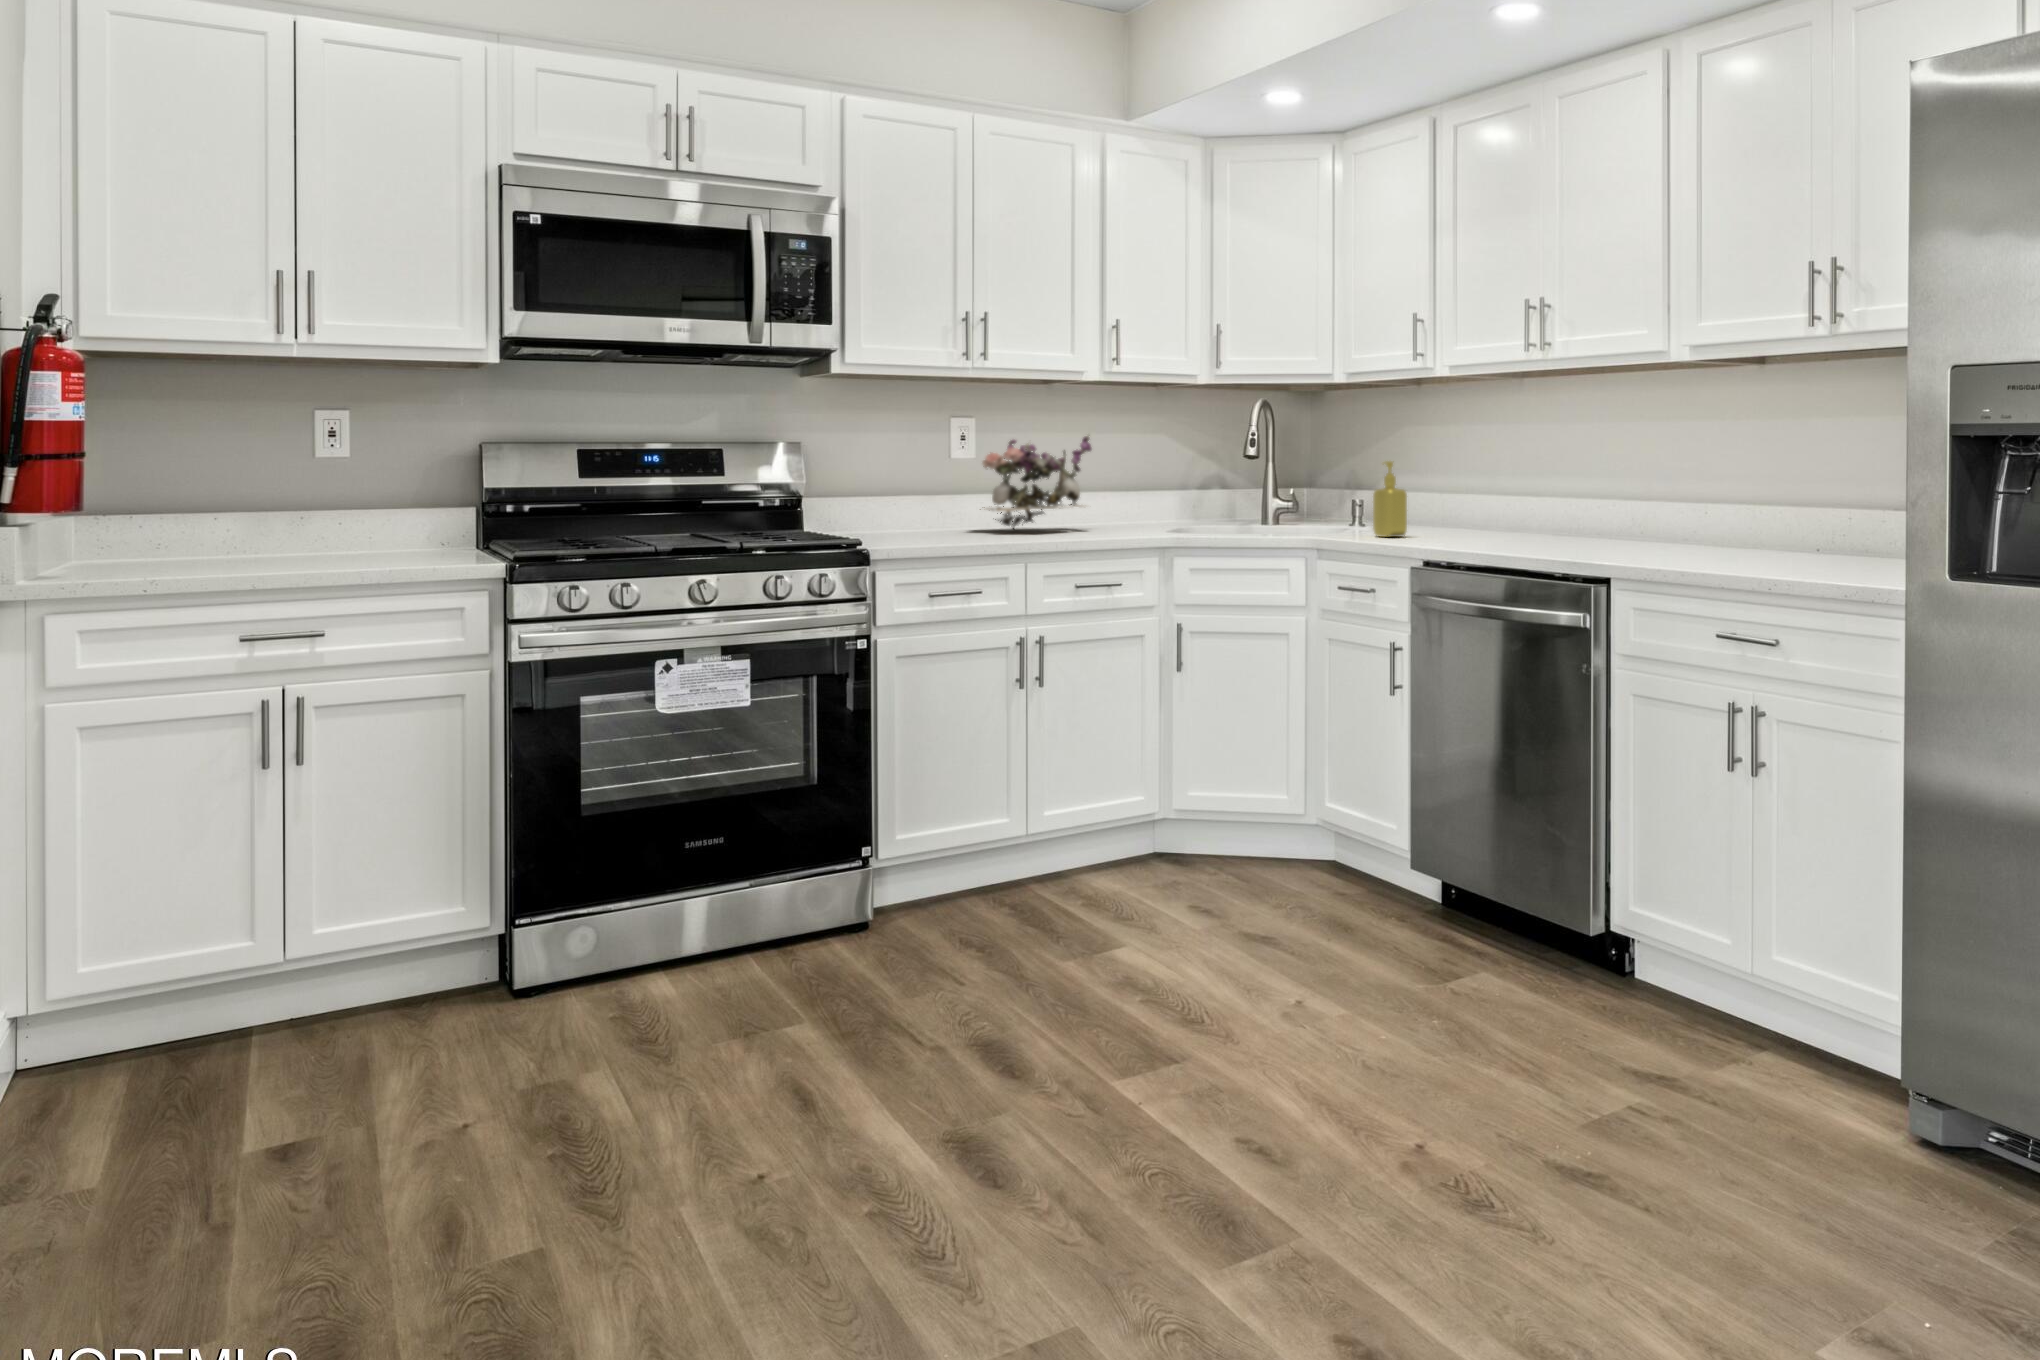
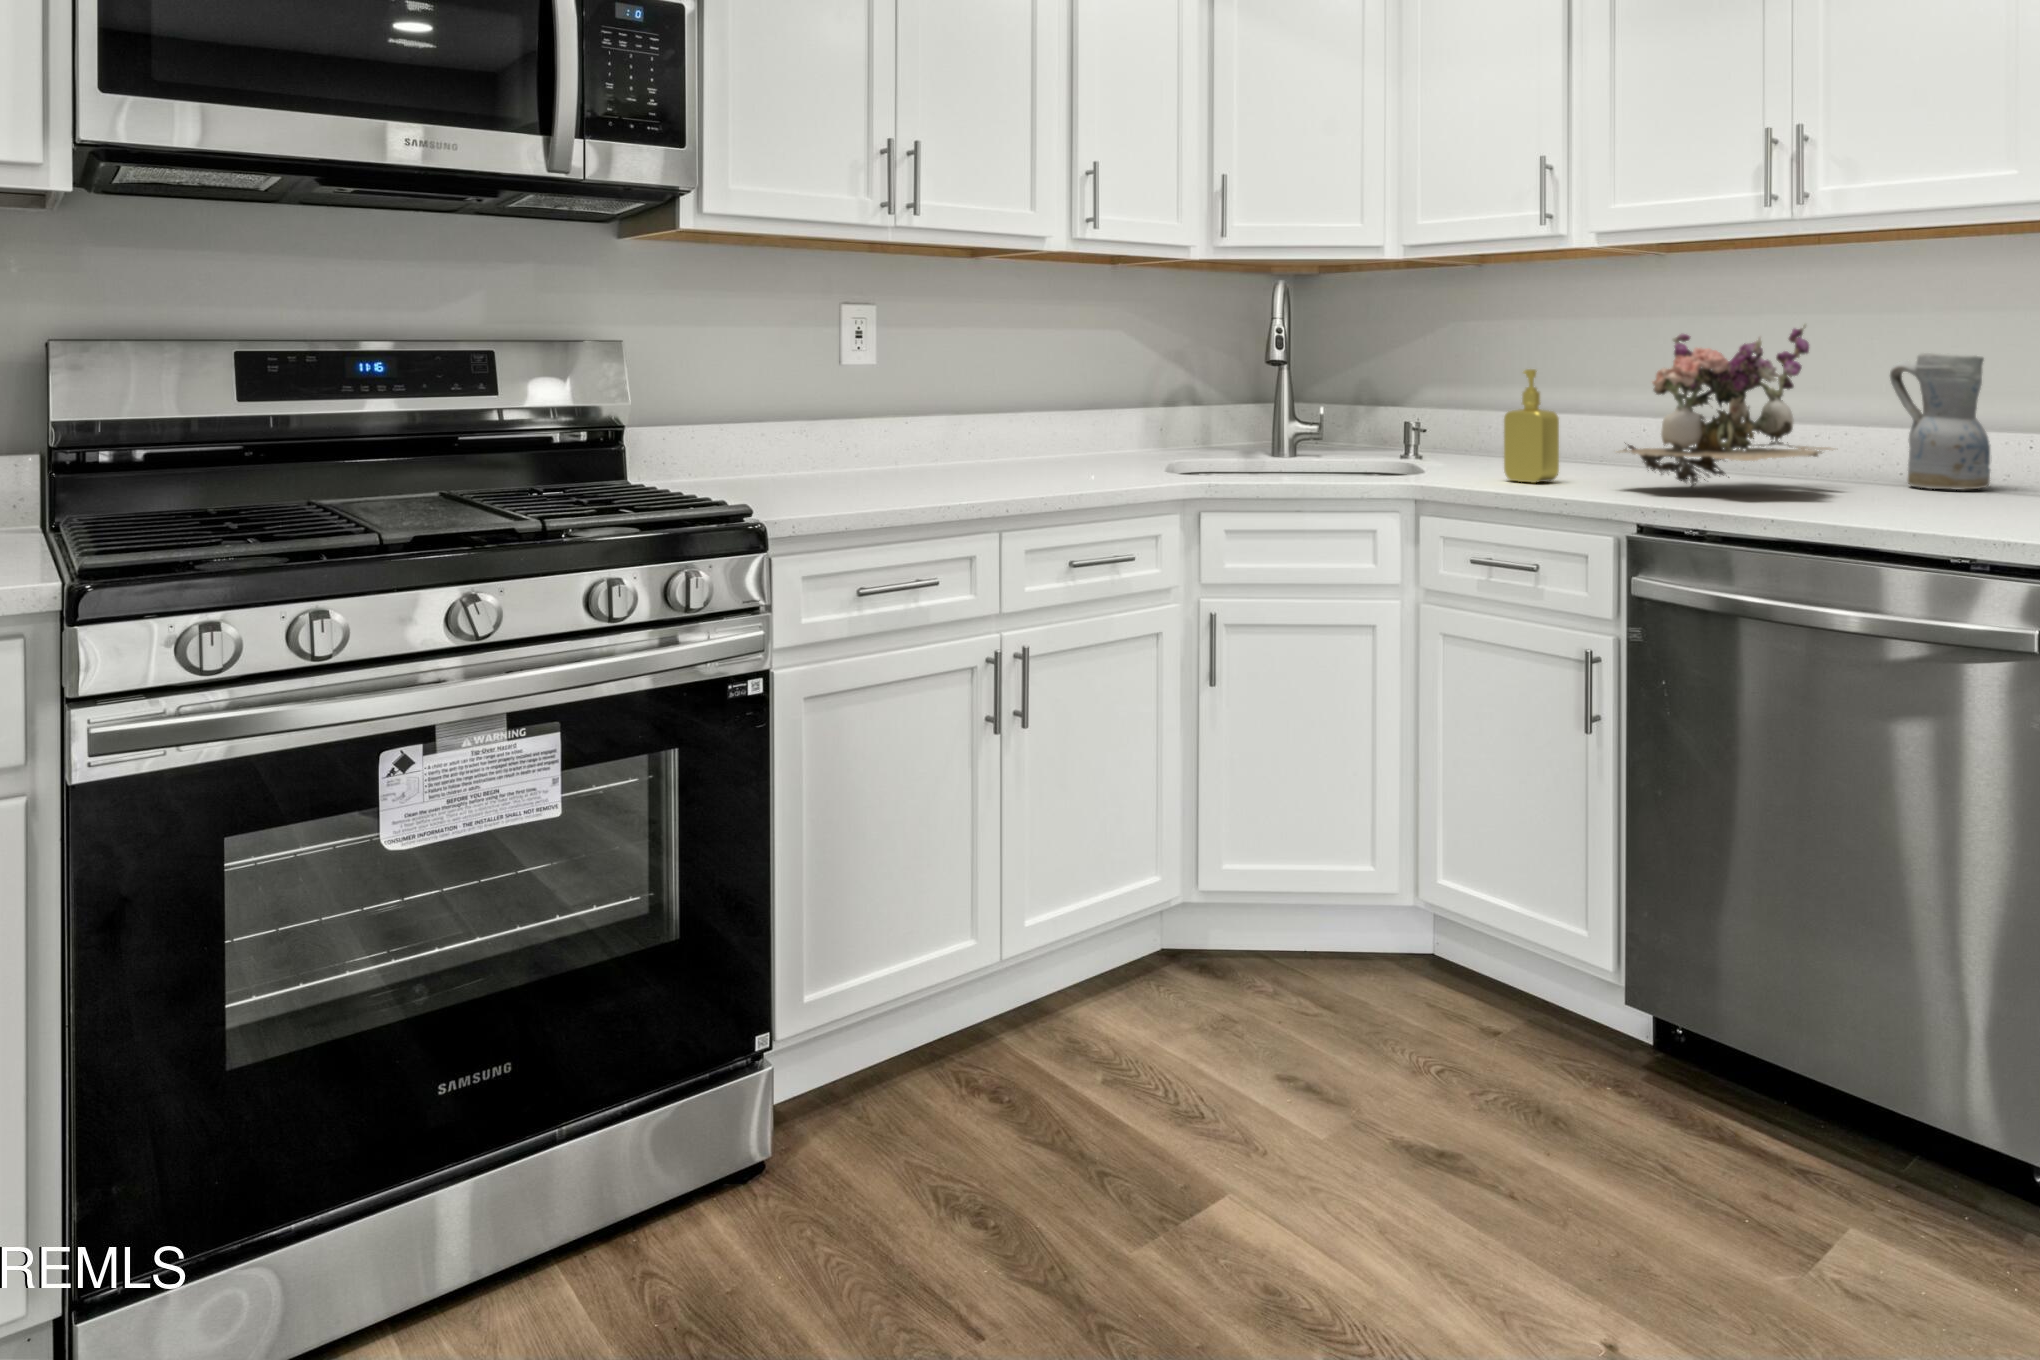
flower arrangement: present [980,436,1092,528] -> present [1616,324,1834,487]
ceramic pitcher: none [1624,450,1682,541] -> present [1890,353,1990,490]

